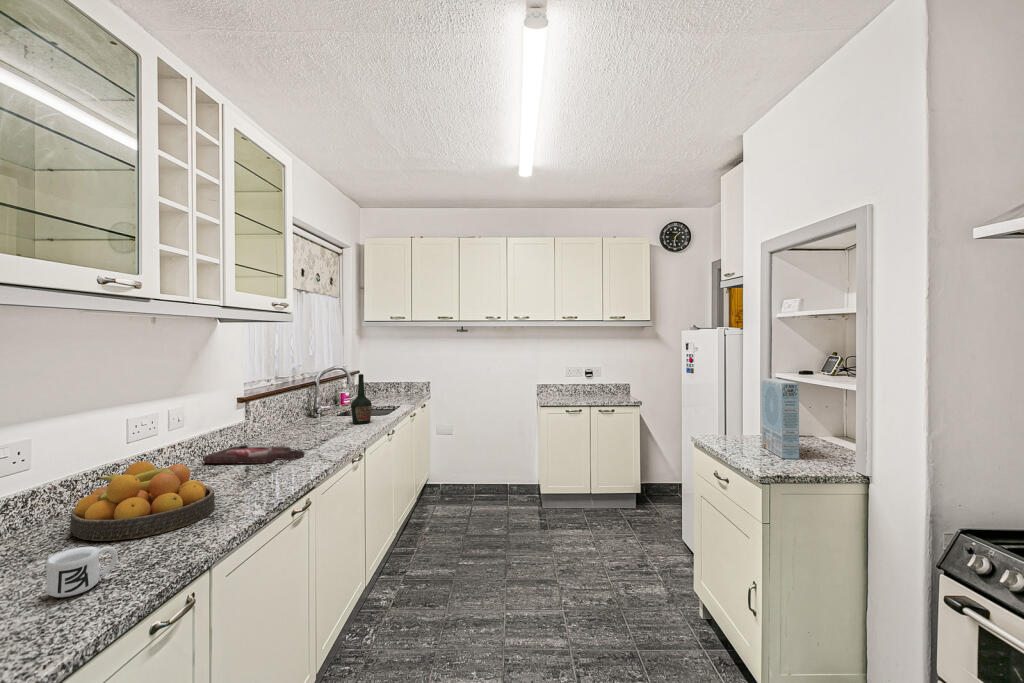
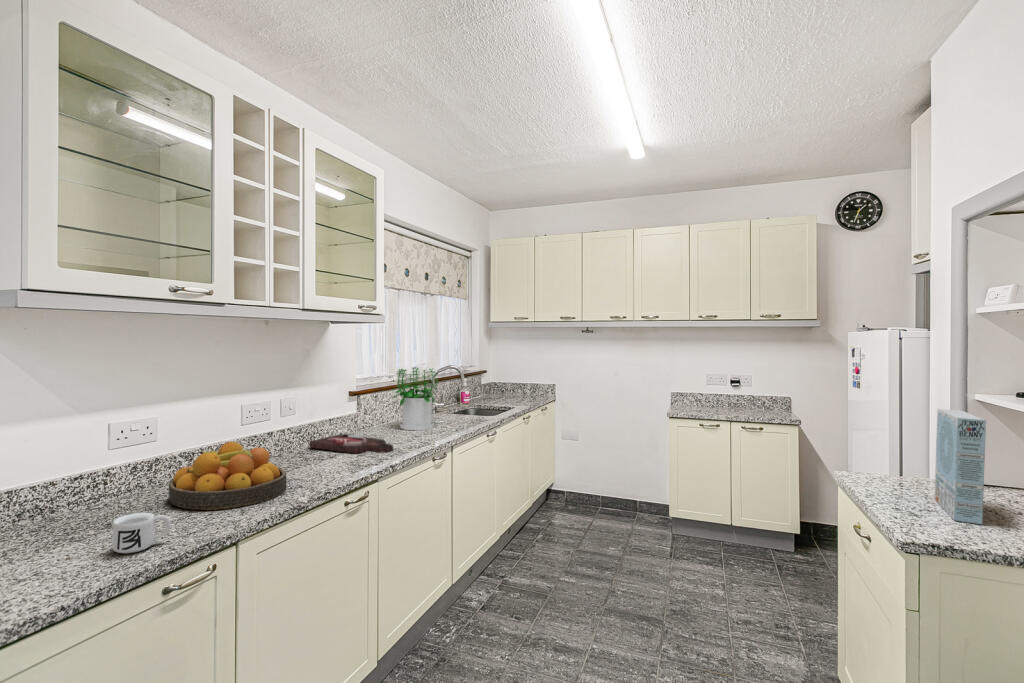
potted plant: none [281,370,331,436] -> present [392,367,439,430]
bottle: present [351,374,372,424] -> none [459,372,479,423]

